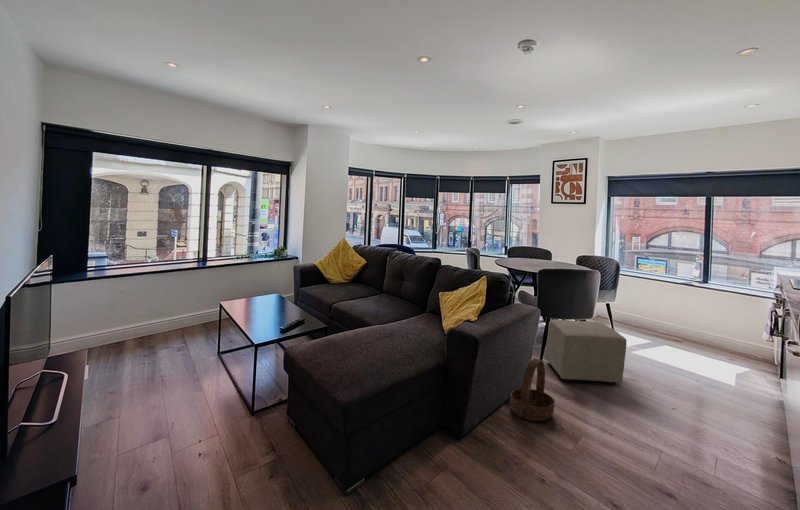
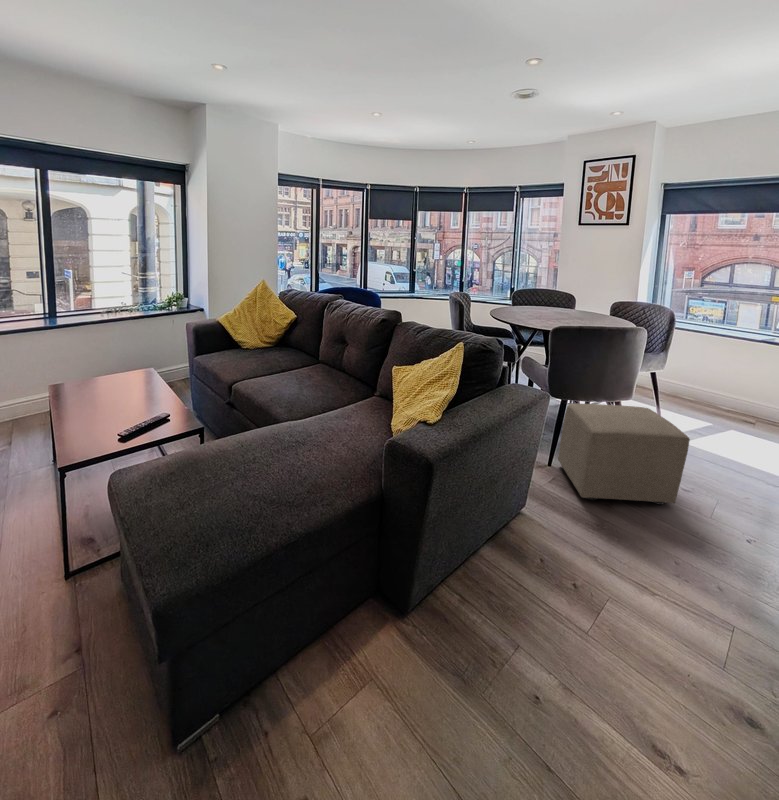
basket: present [510,358,555,421] -> none [496,479,569,582]

